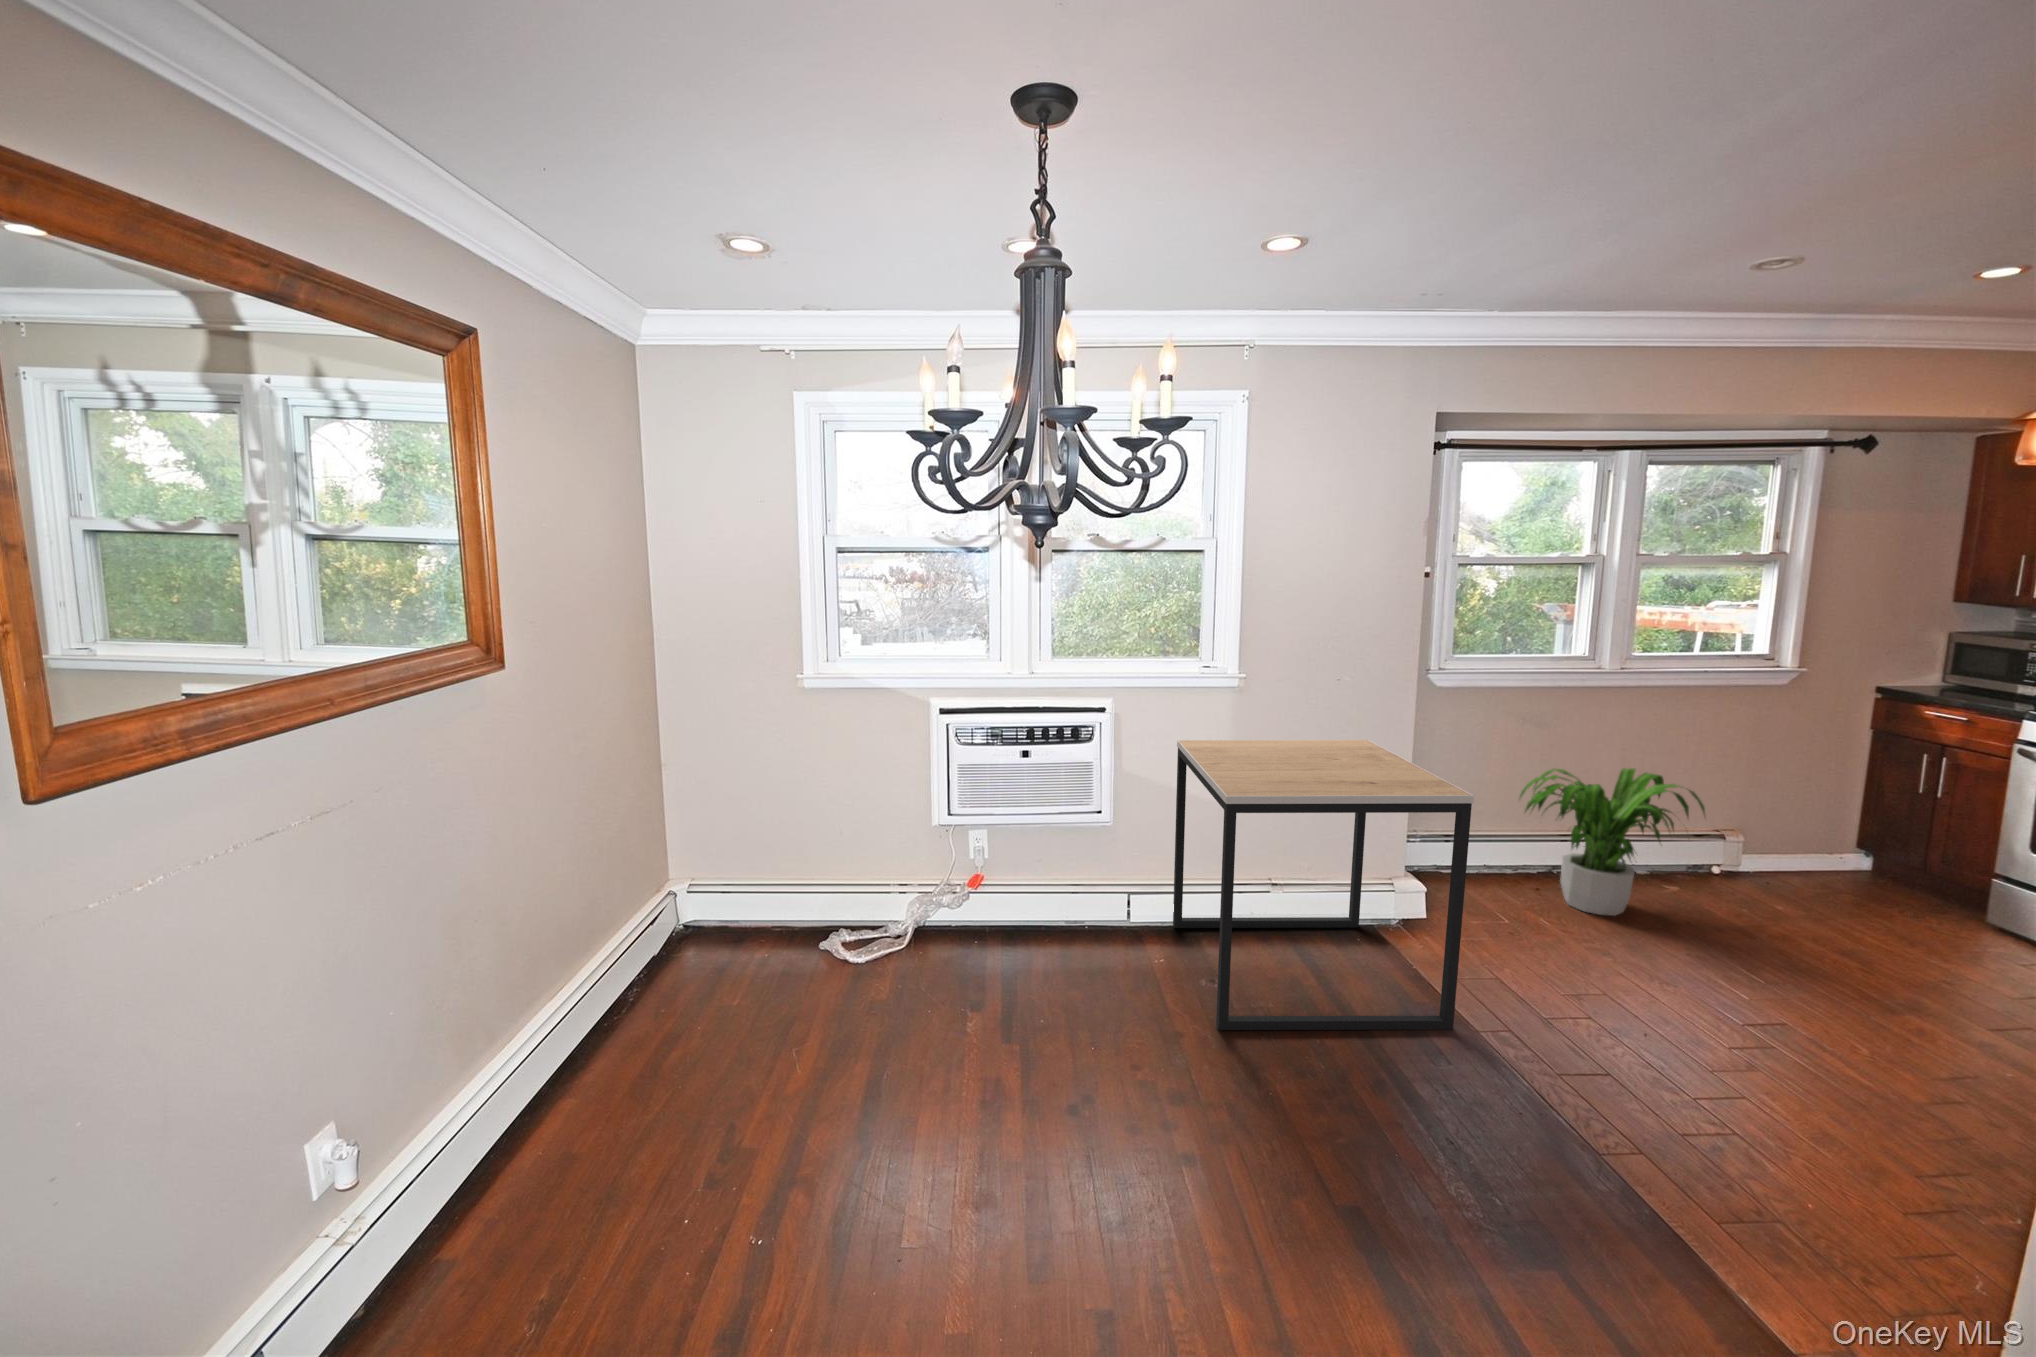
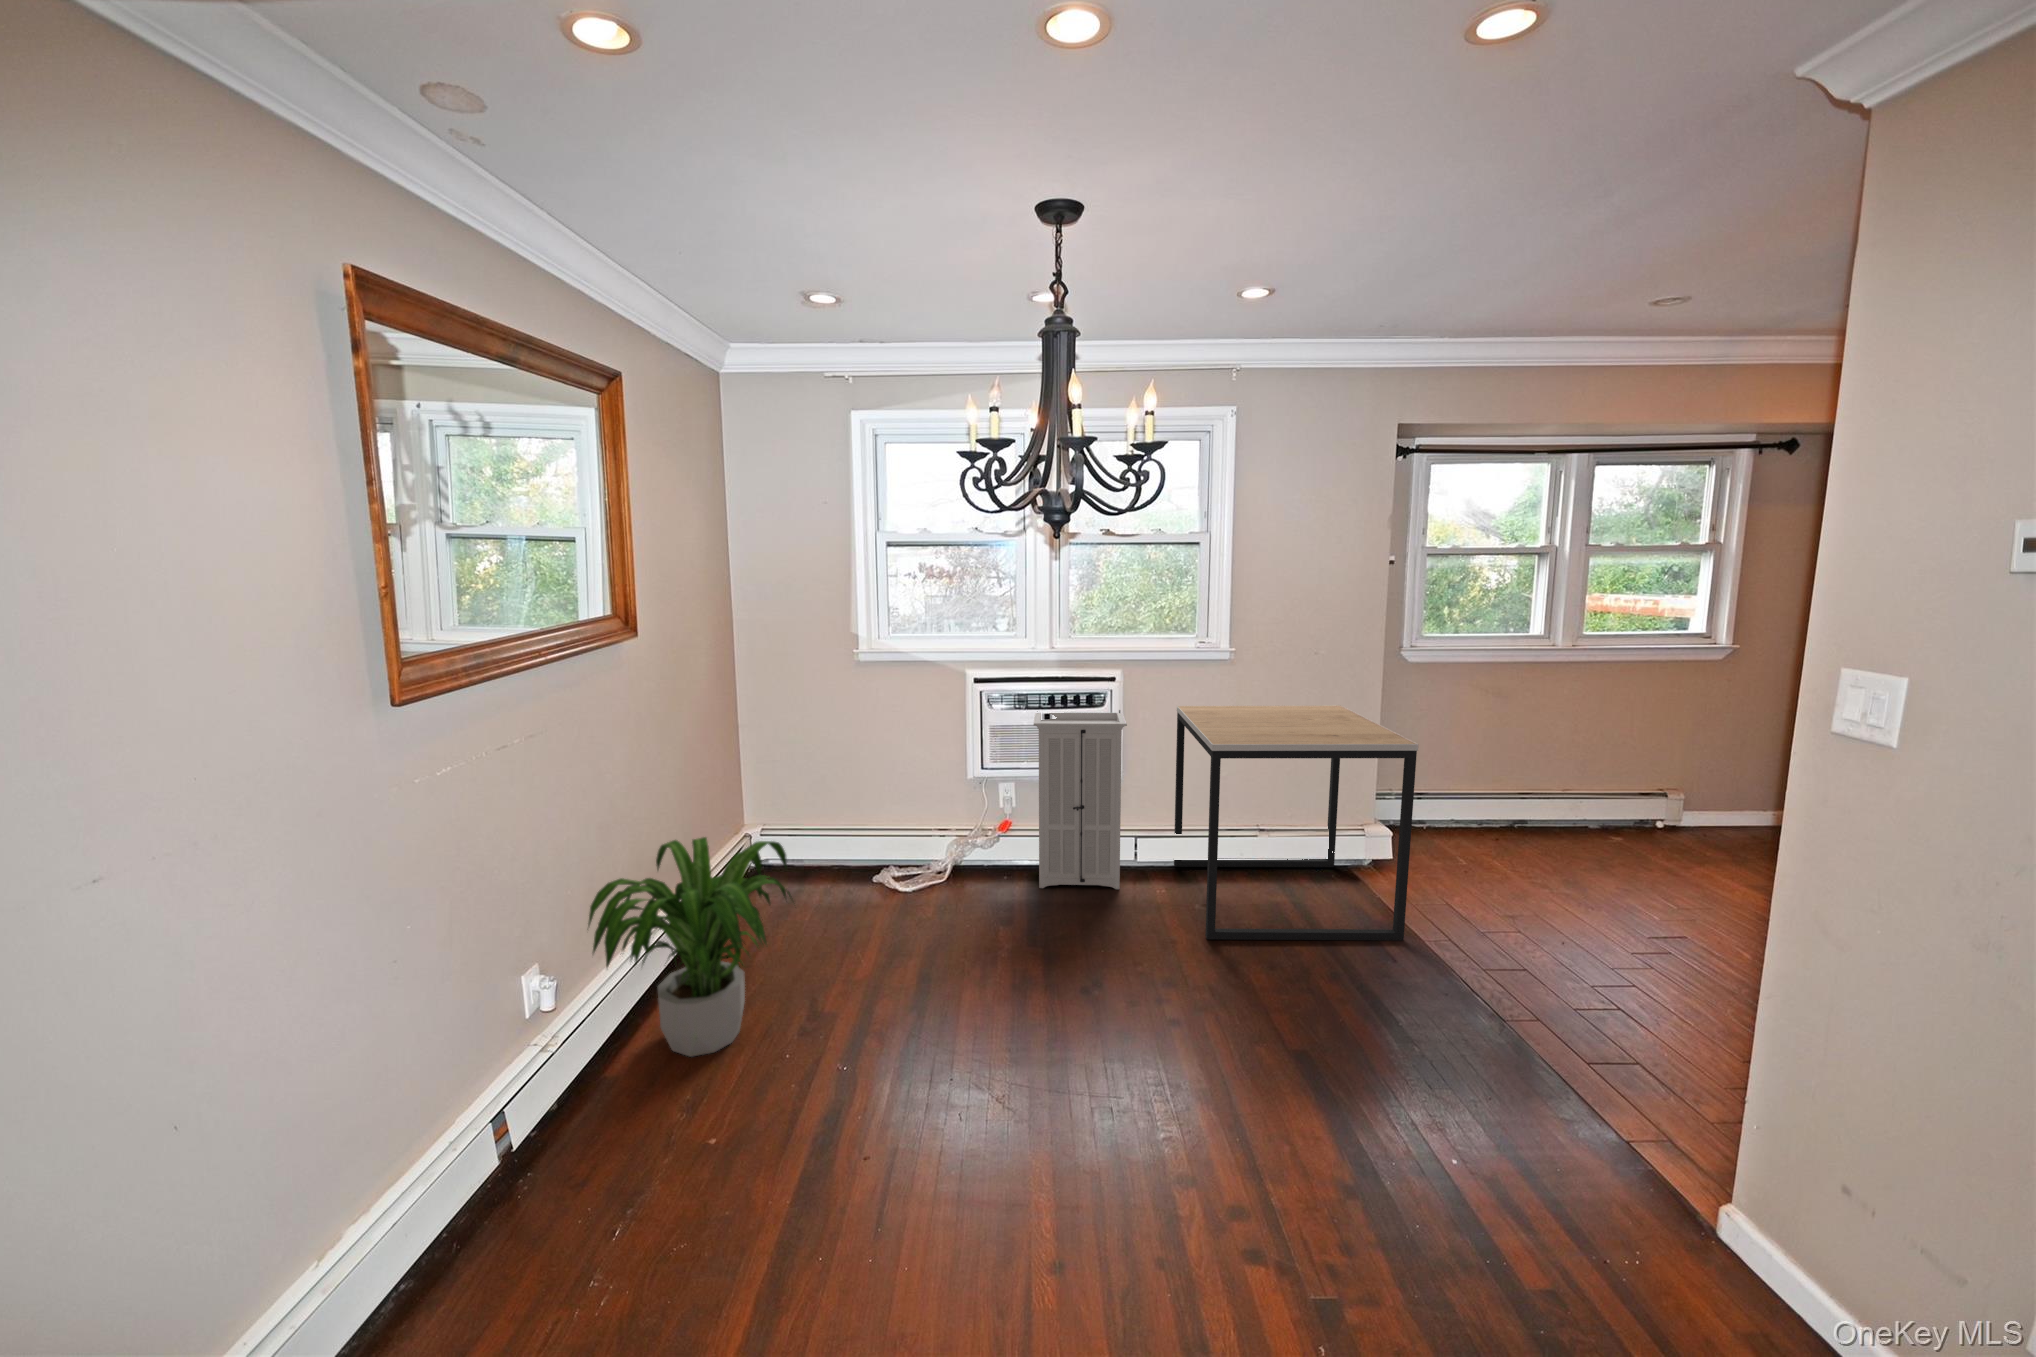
storage cabinet: none [1009,745,1120,959] -> present [1034,710,1127,889]
potted plant: present [1520,768,1705,916] -> present [588,837,791,1057]

